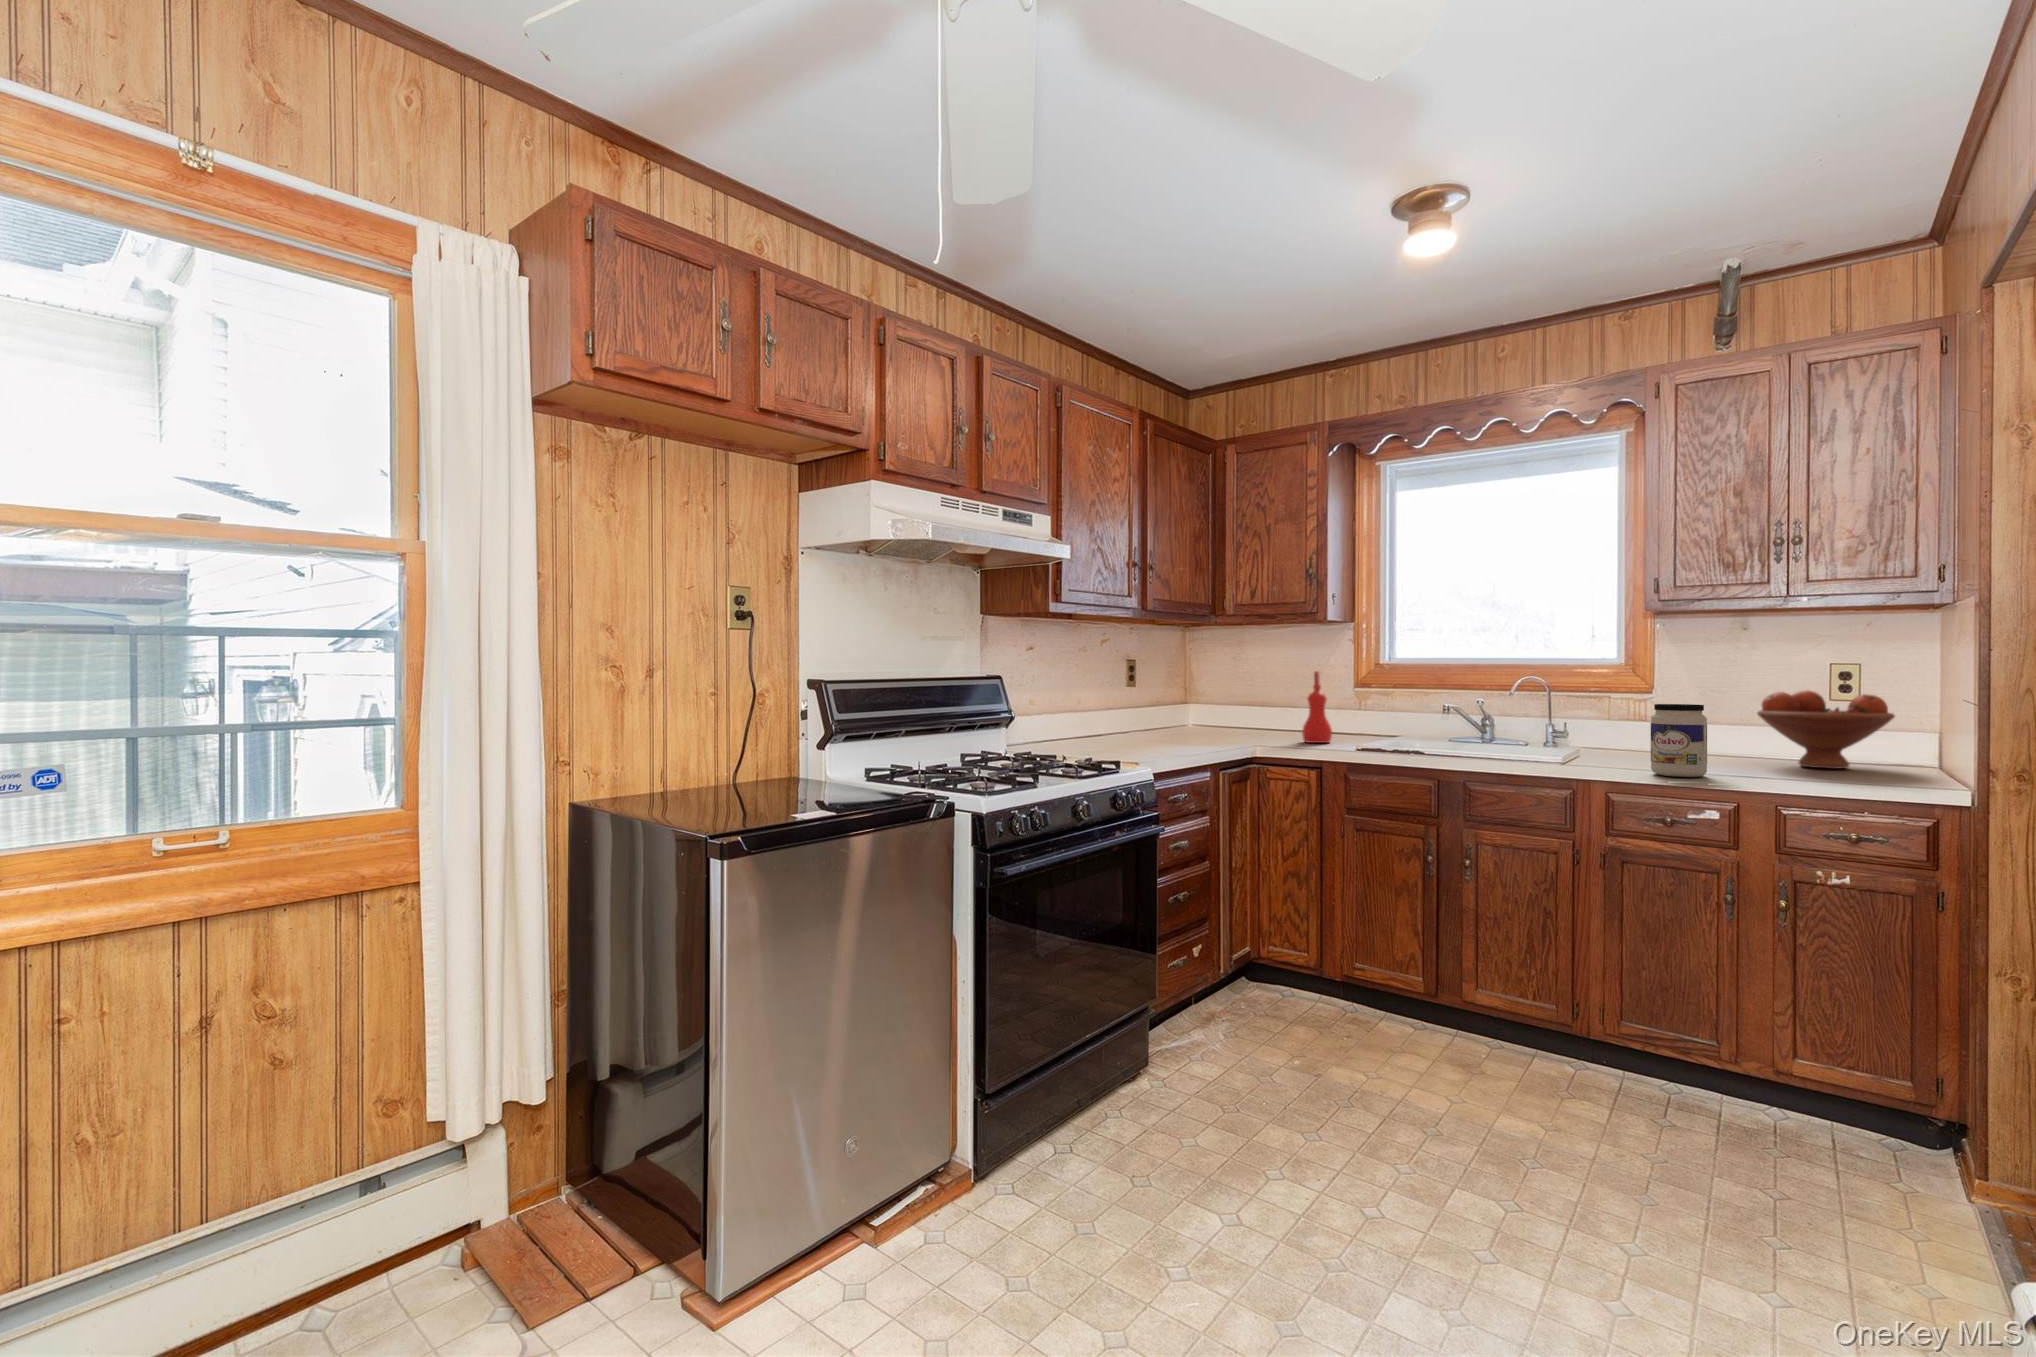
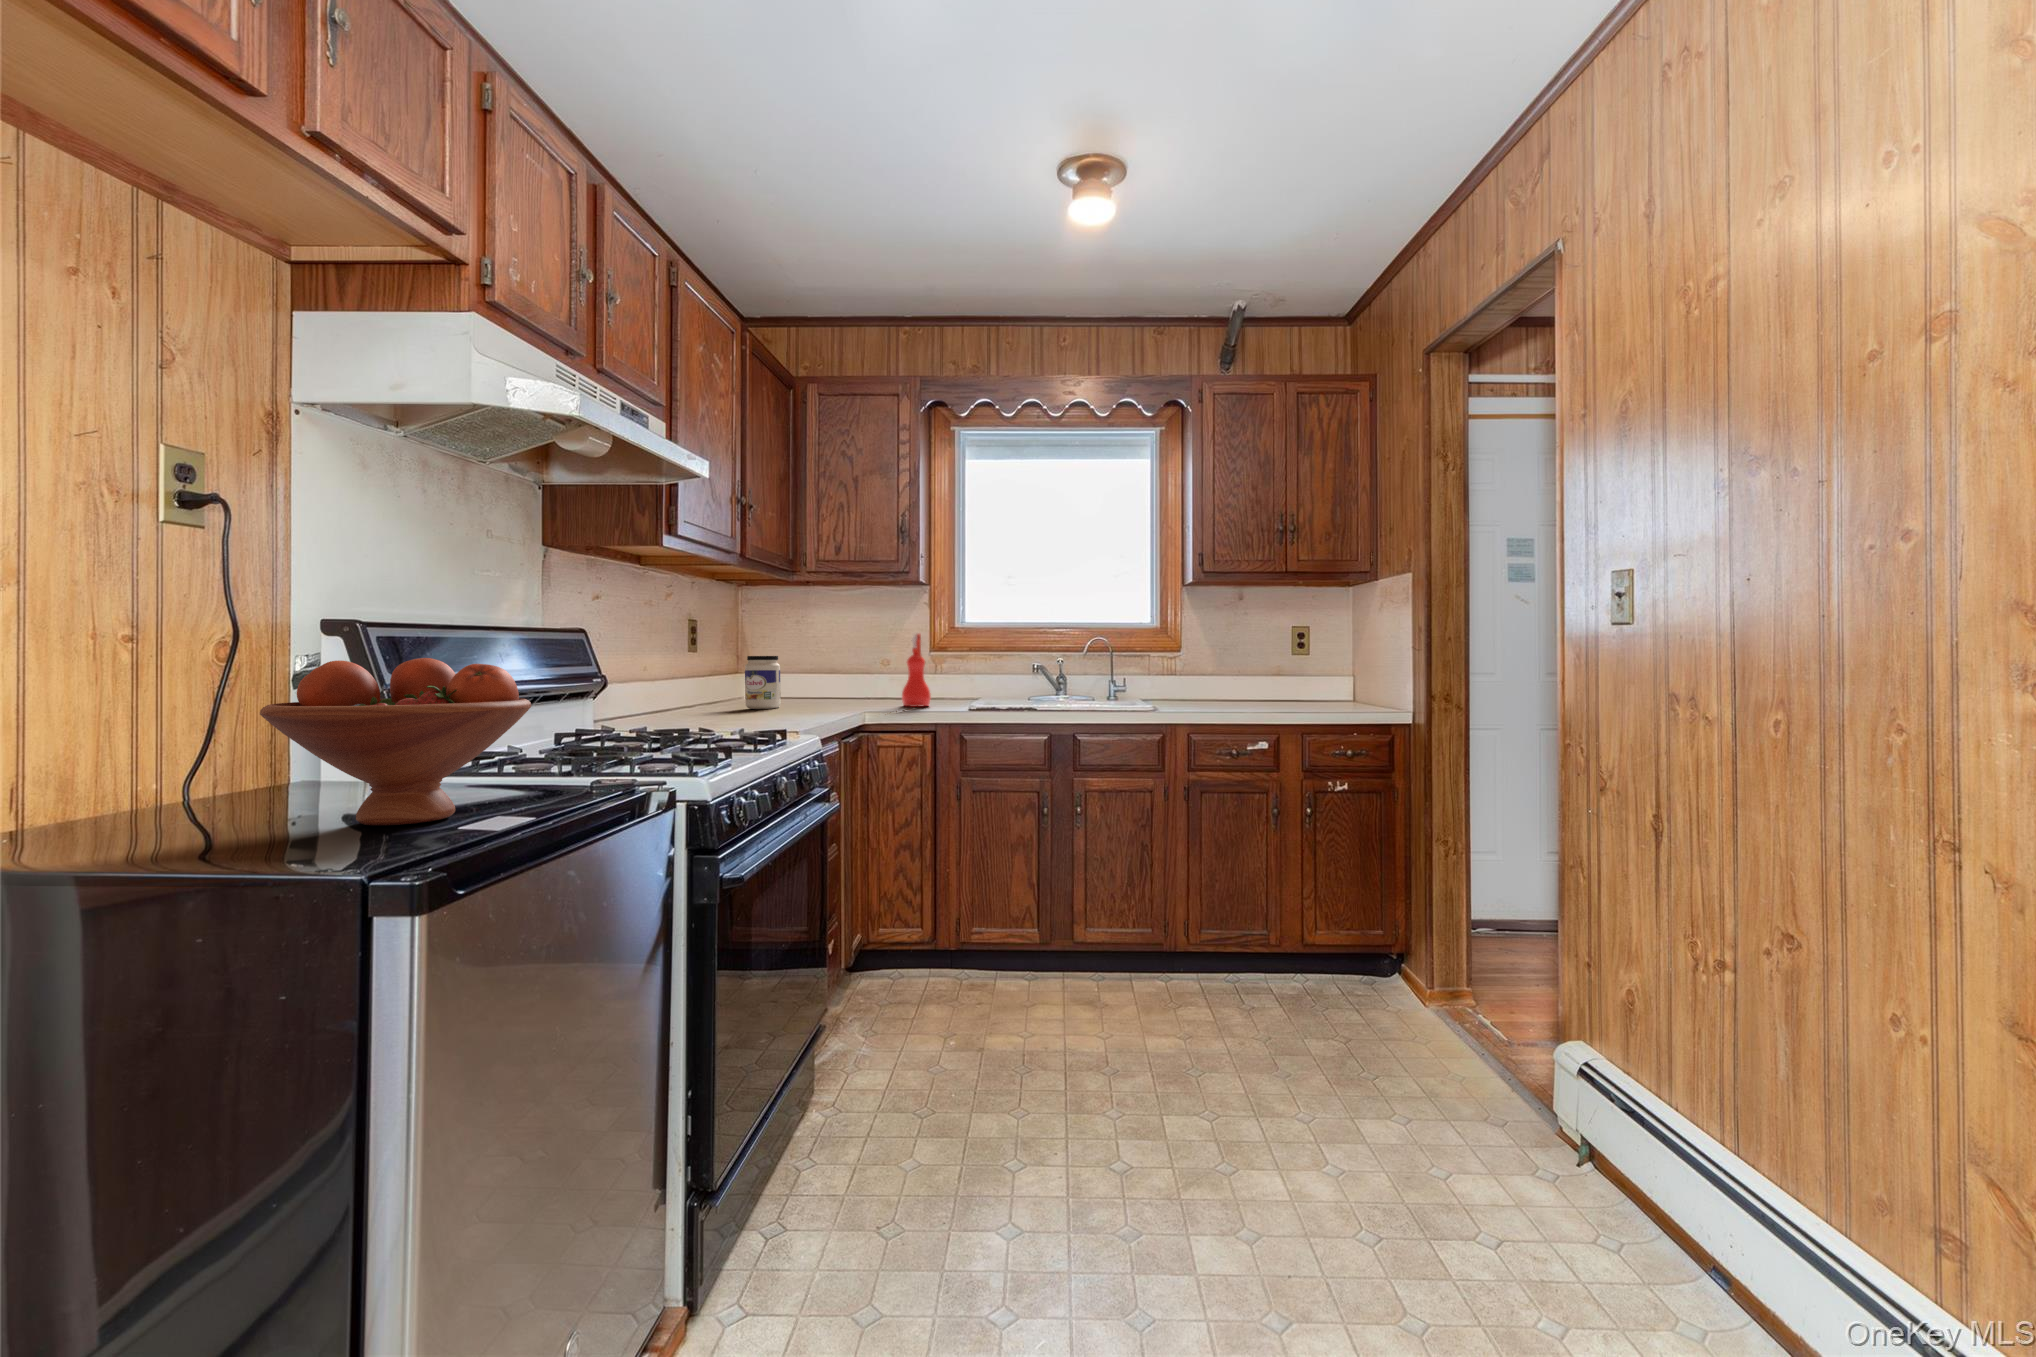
fruit bowl: present [1757,691,1895,769] -> present [260,658,531,825]
jar: present [1651,704,1707,777] -> present [745,656,781,709]

